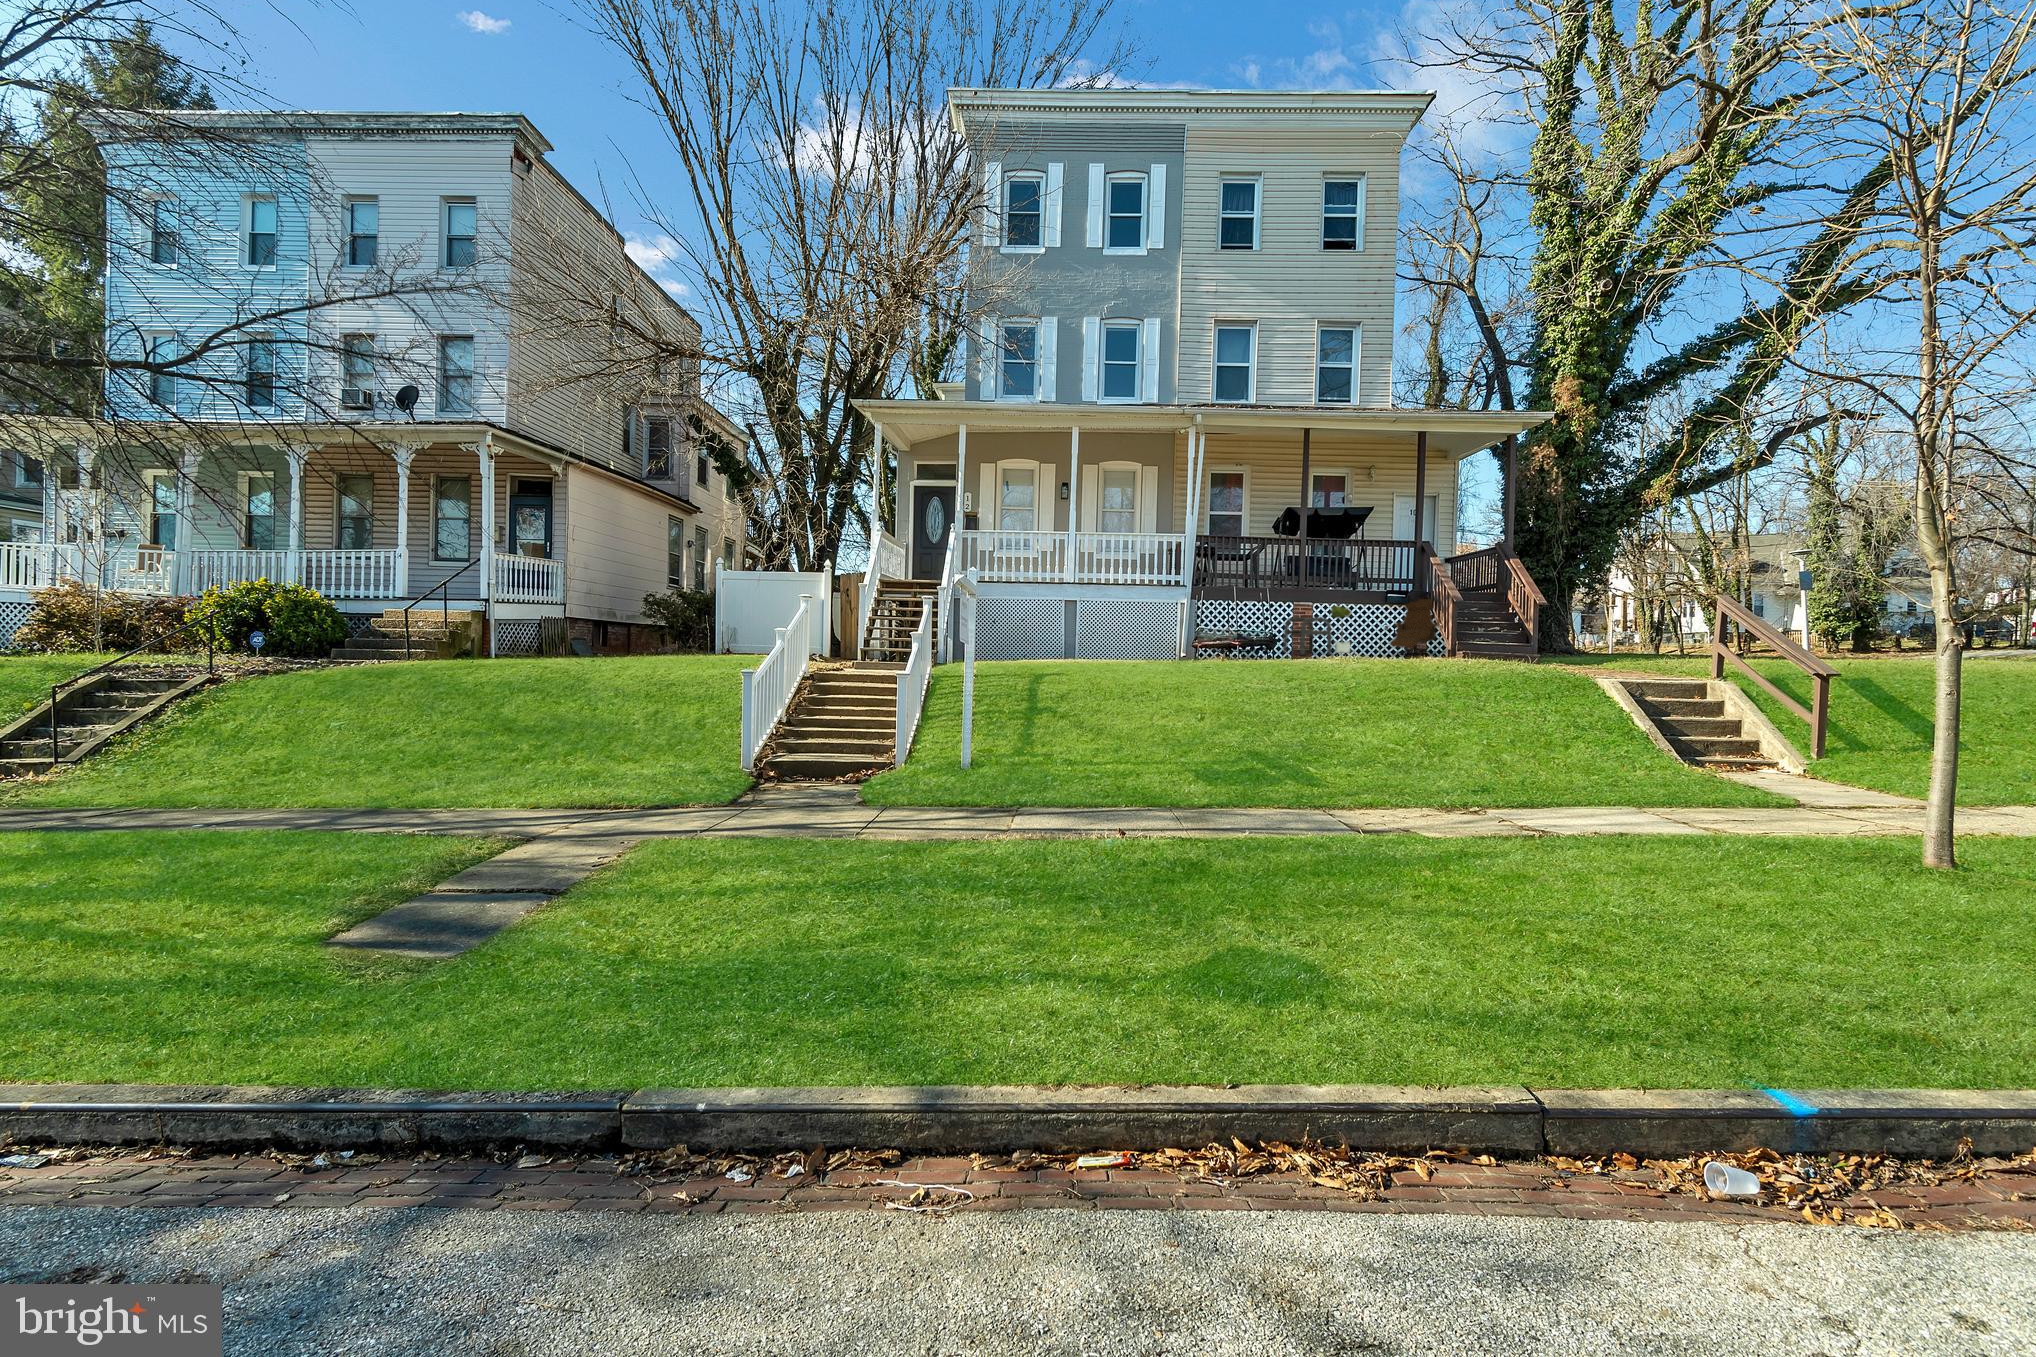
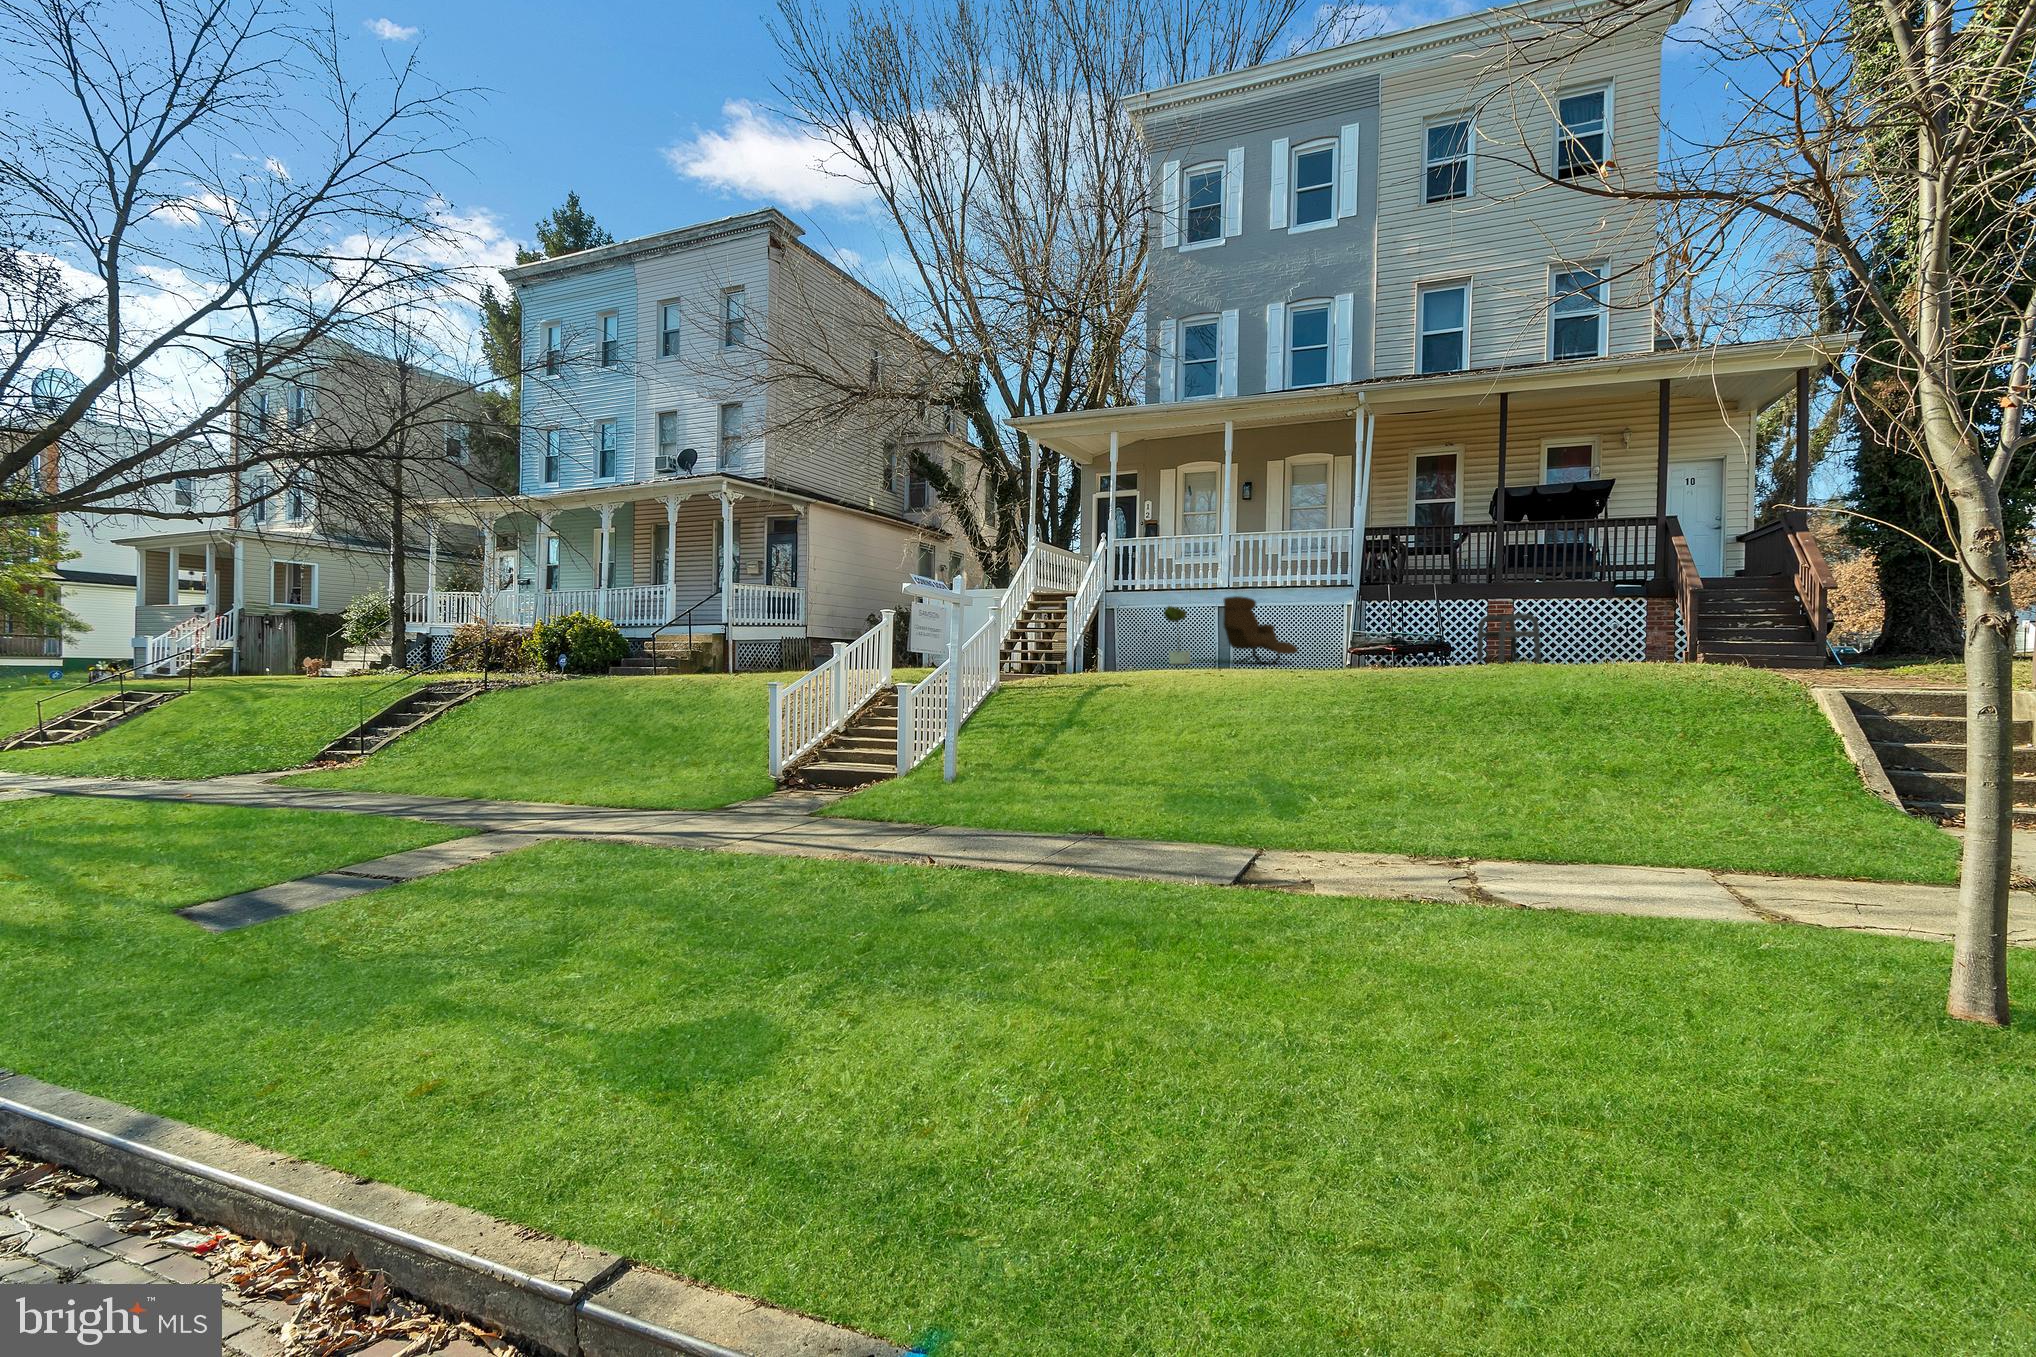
lounge chair: present [1390,599,1440,655] -> present [1223,596,1298,664]
potted tree: present [1331,606,1351,653] -> present [1164,606,1190,664]

